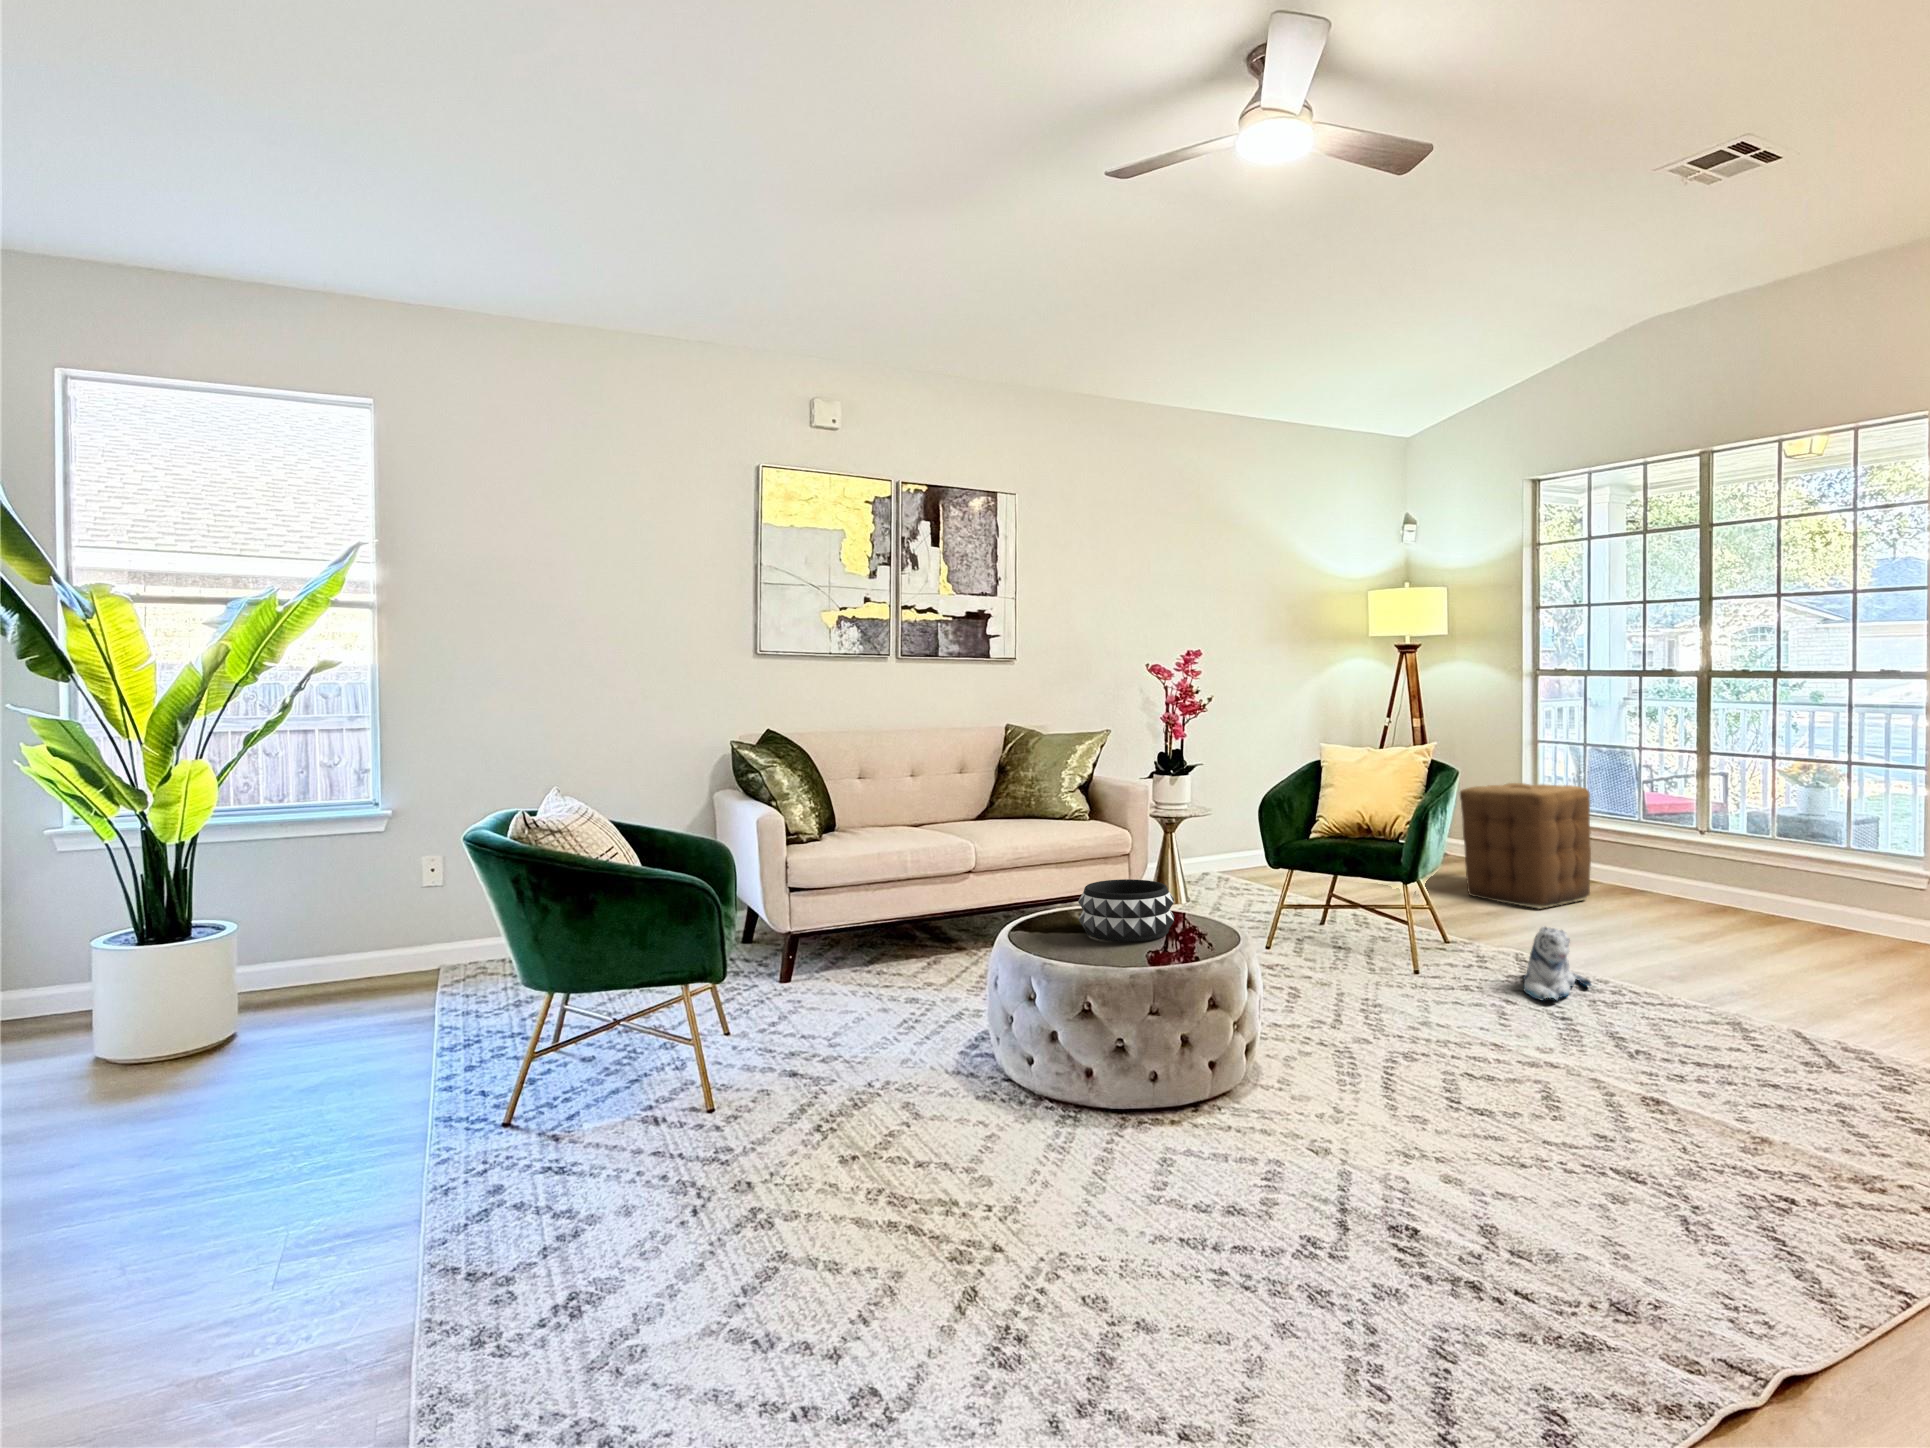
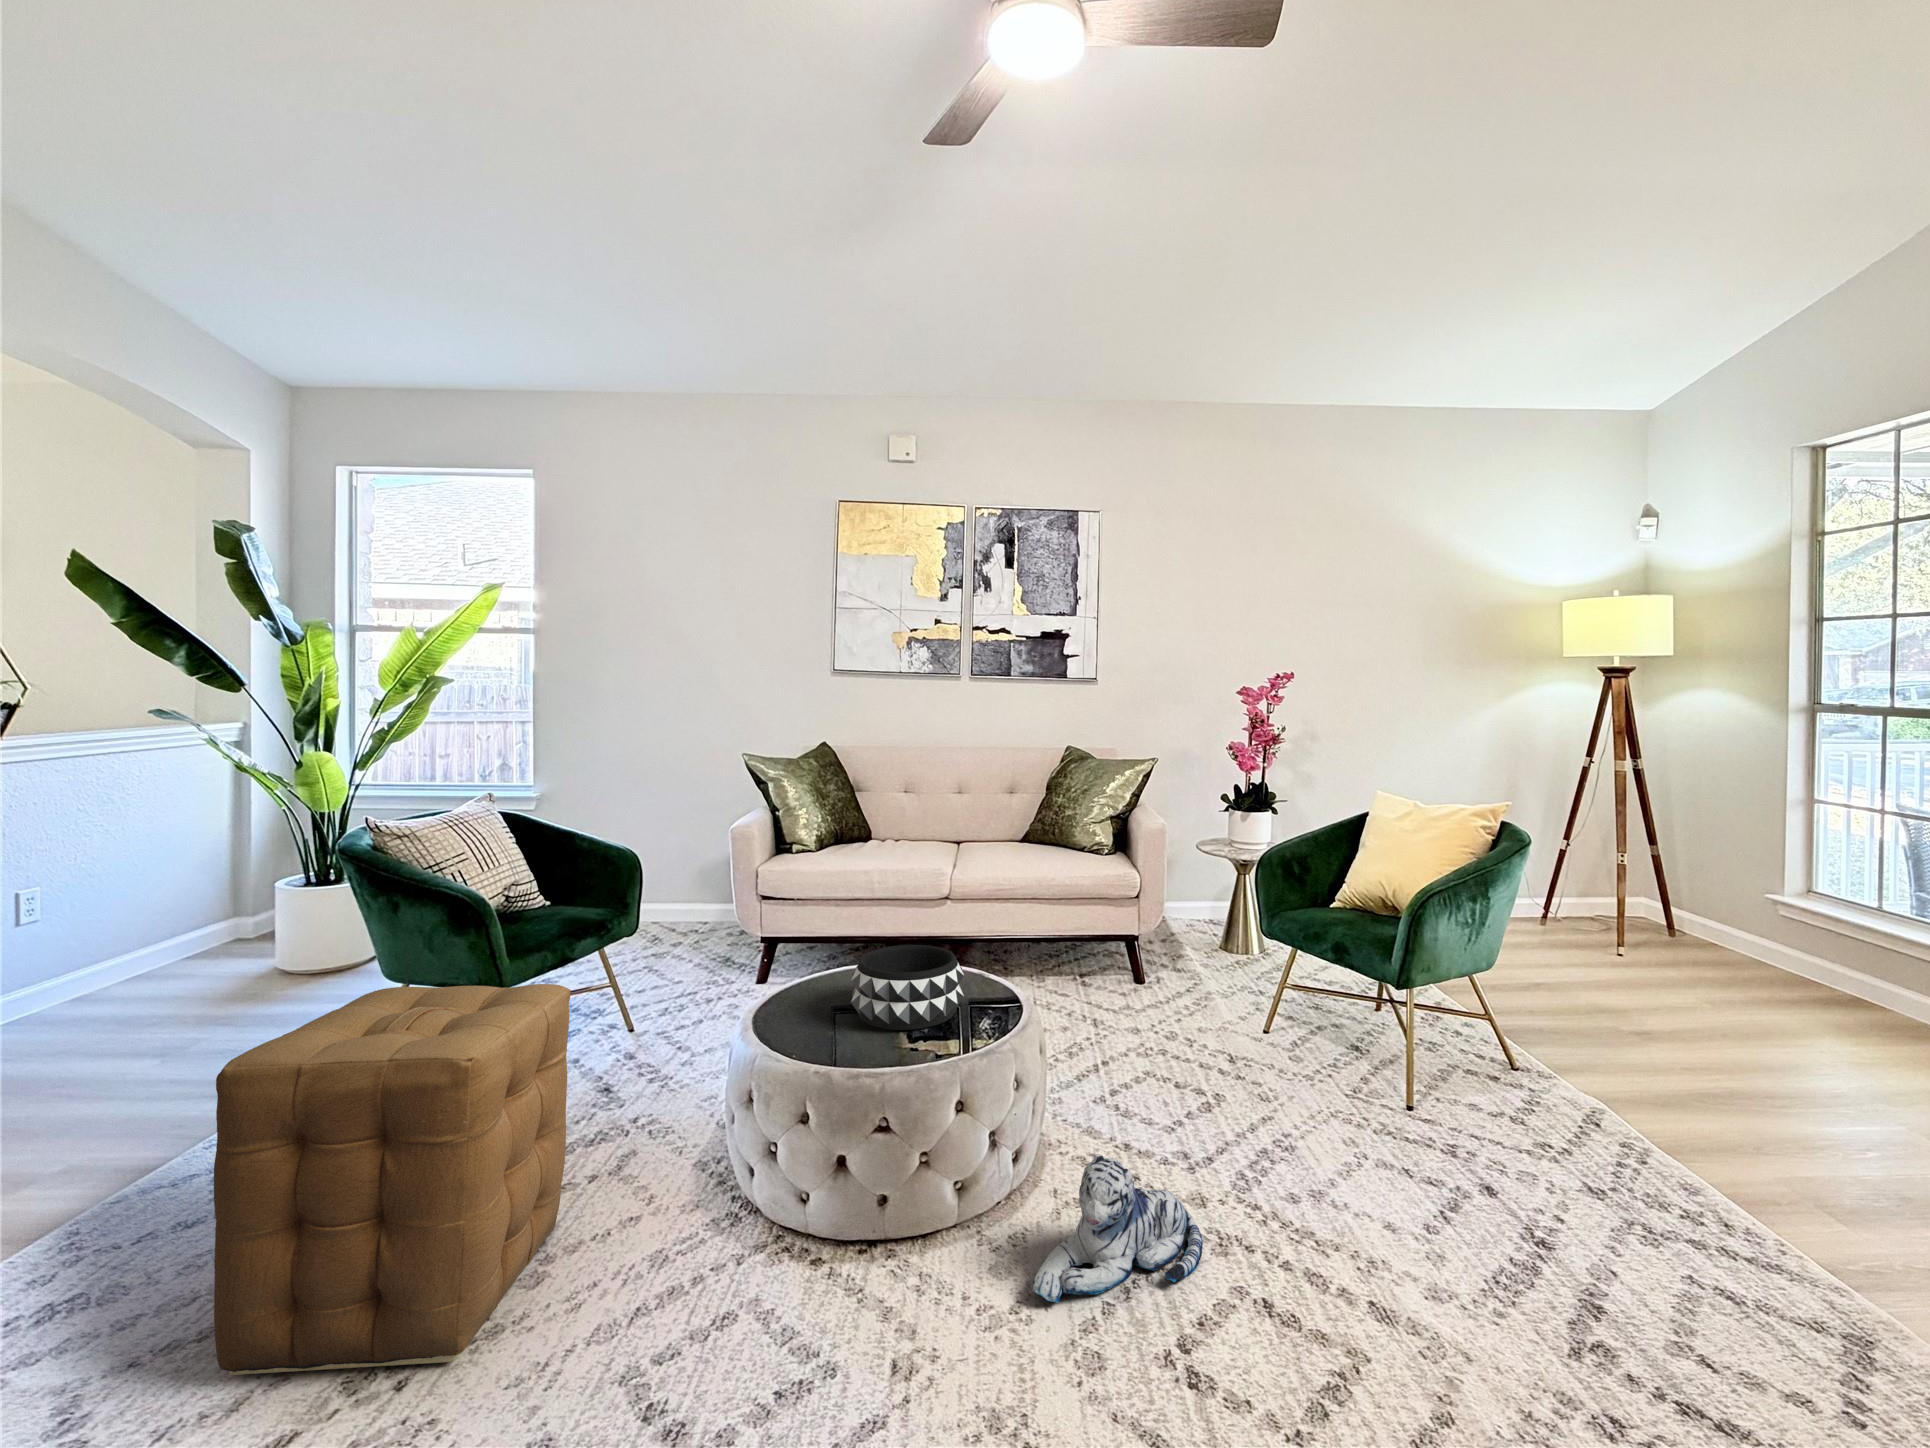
ottoman: present [1460,783,1591,909] -> present [214,984,571,1375]
plush toy: present [1524,927,1591,1000] -> present [1033,1155,1203,1303]

